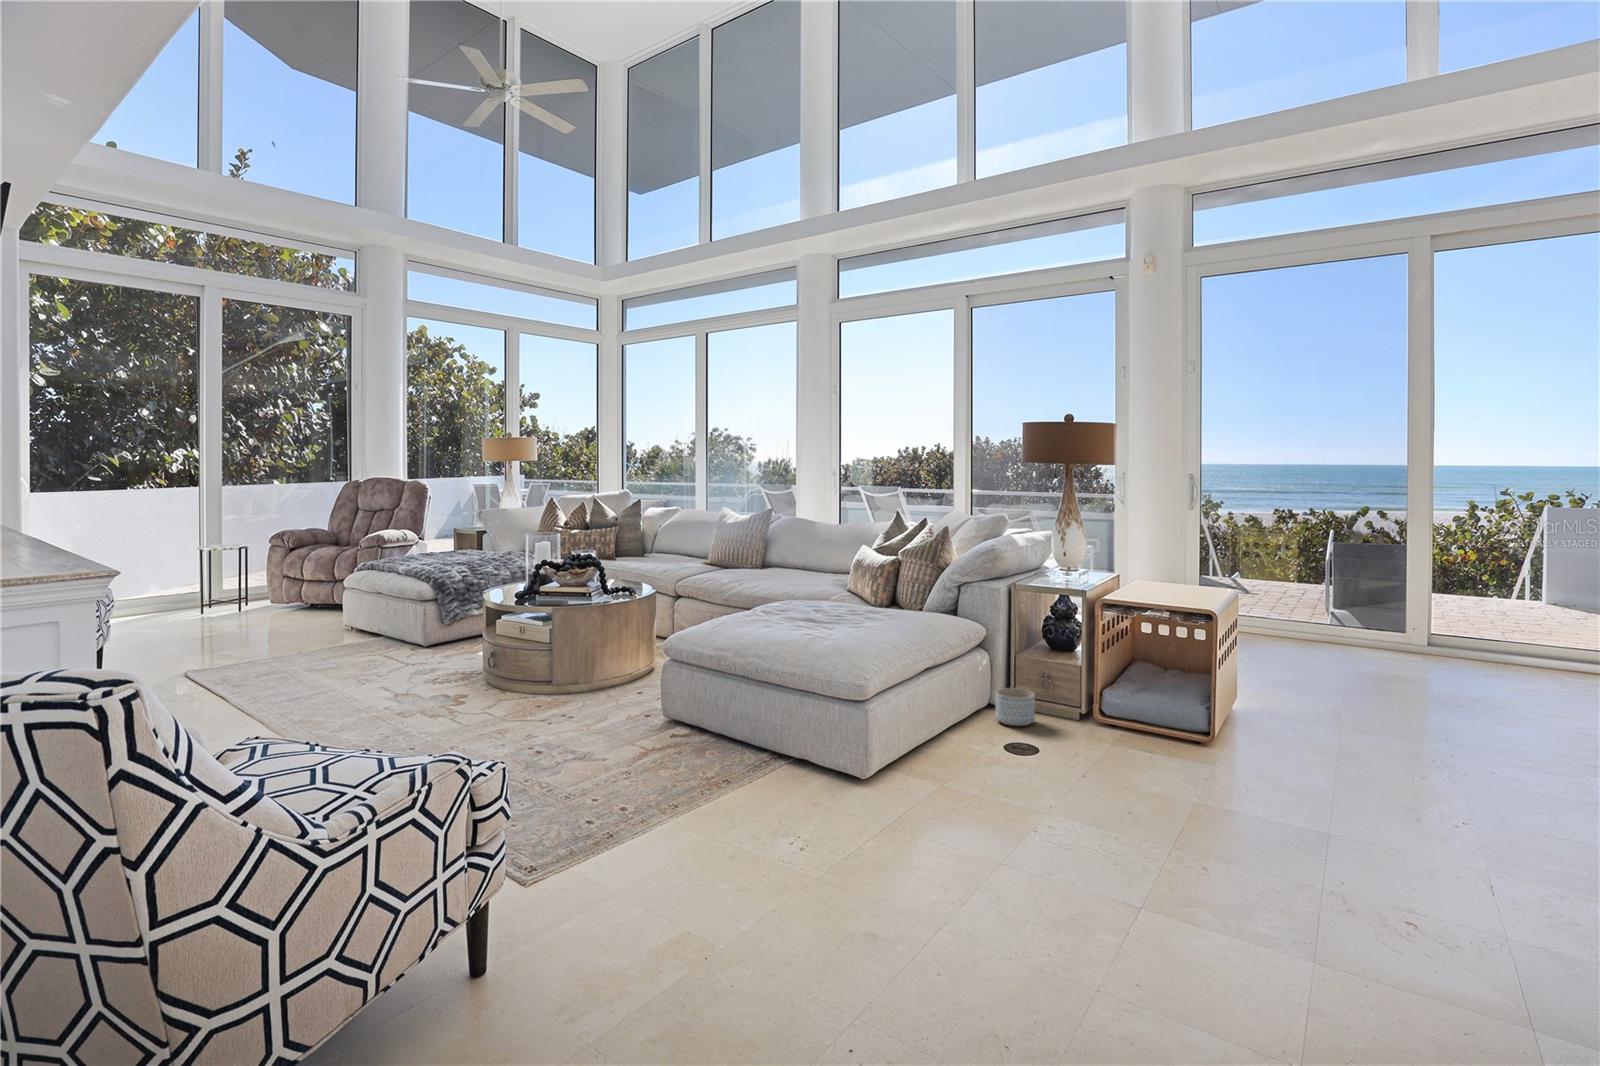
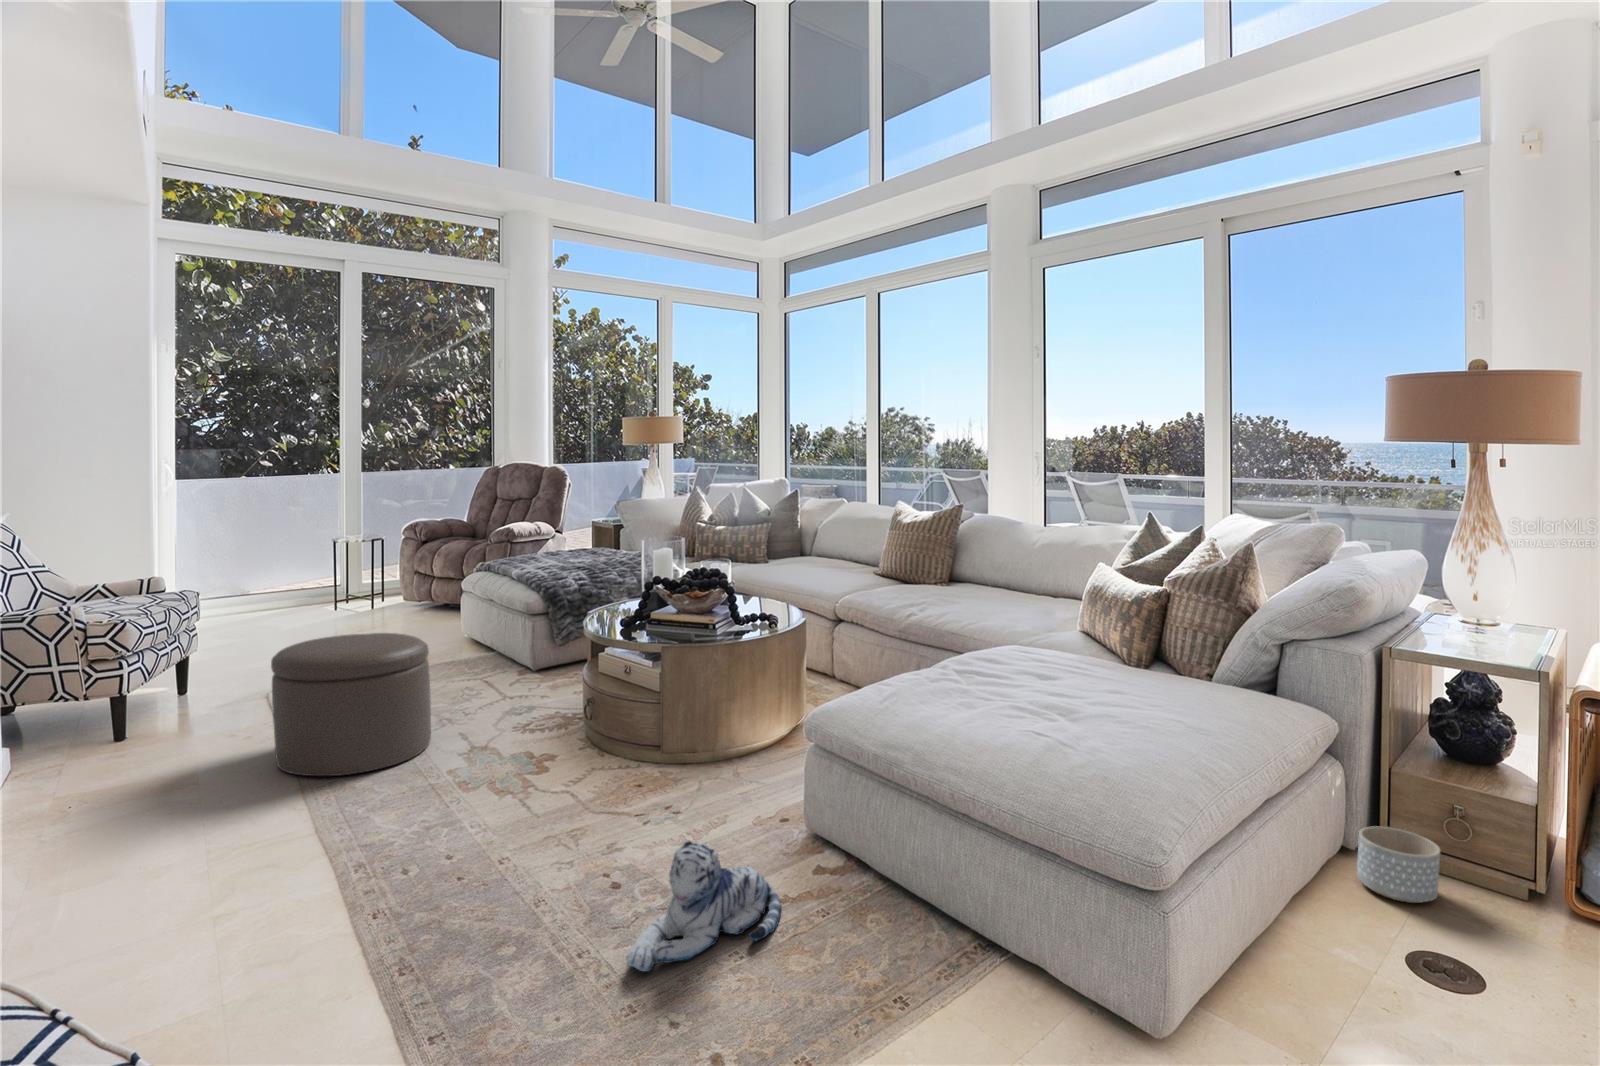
ottoman: none [230,610,359,717] -> present [271,633,431,776]
plush toy: none [561,709,654,784] -> present [627,840,781,971]

